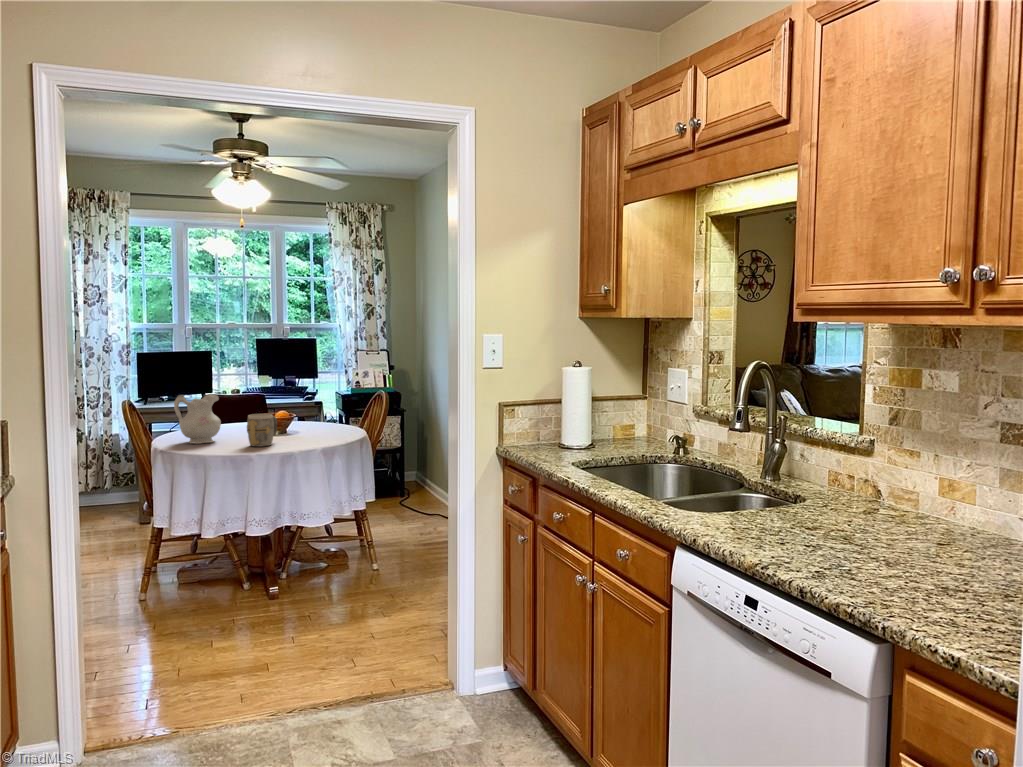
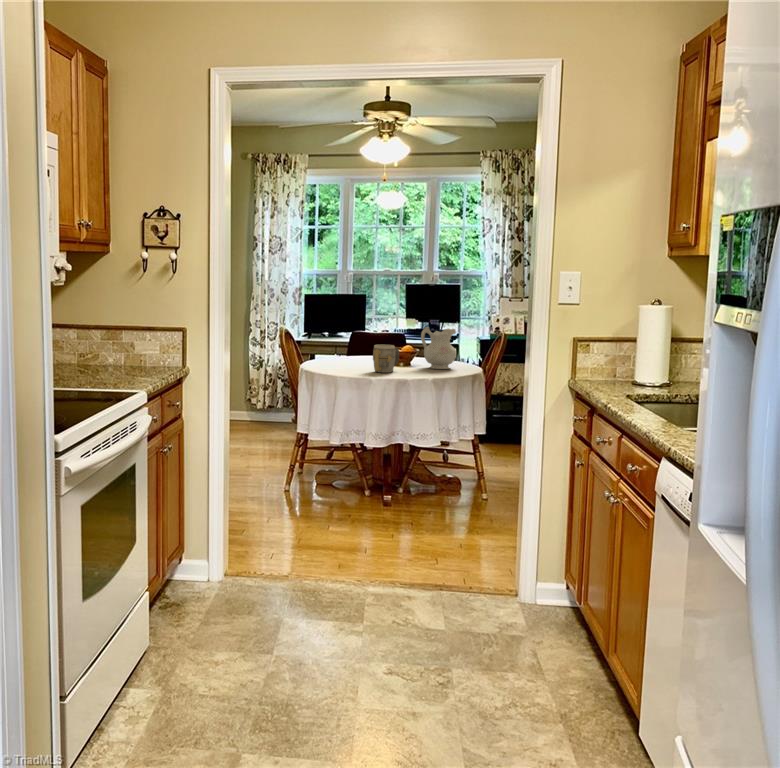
ceramic pitcher: present [174,394,221,444] -> present [421,327,456,369]

